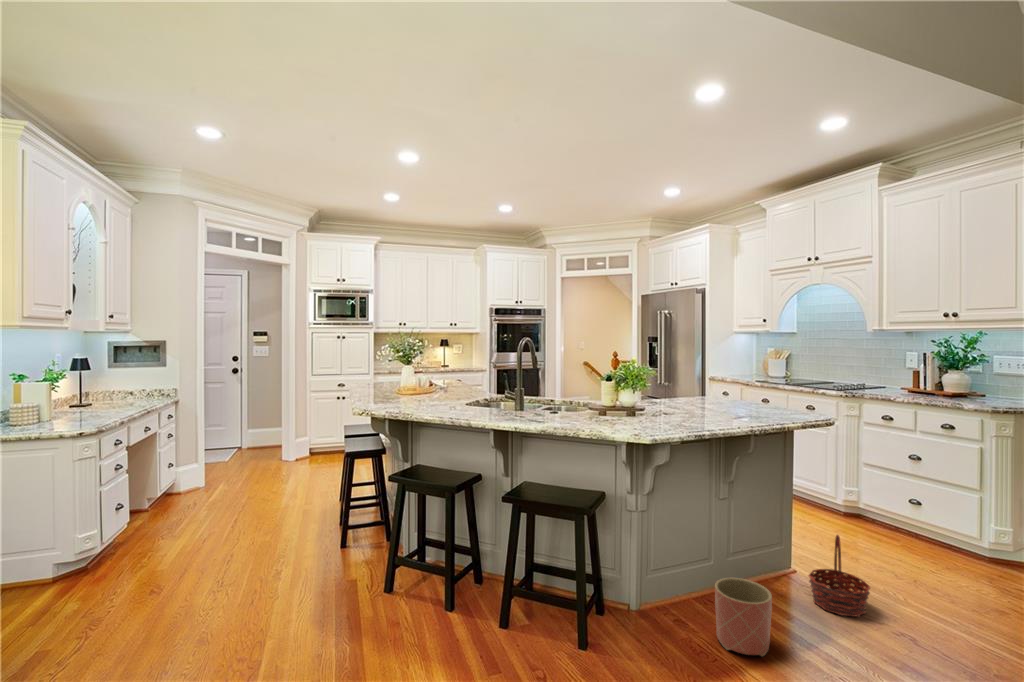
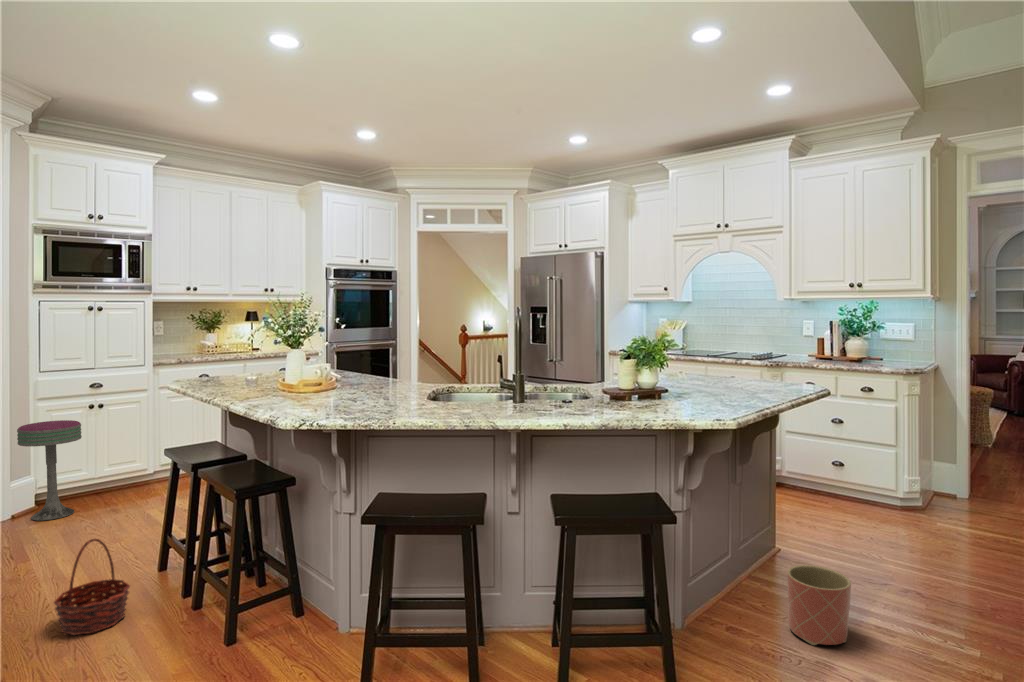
bar stool: none [296,405,329,465] -> present [17,420,82,521]
basket: present [808,535,870,616] -> present [54,539,130,635]

